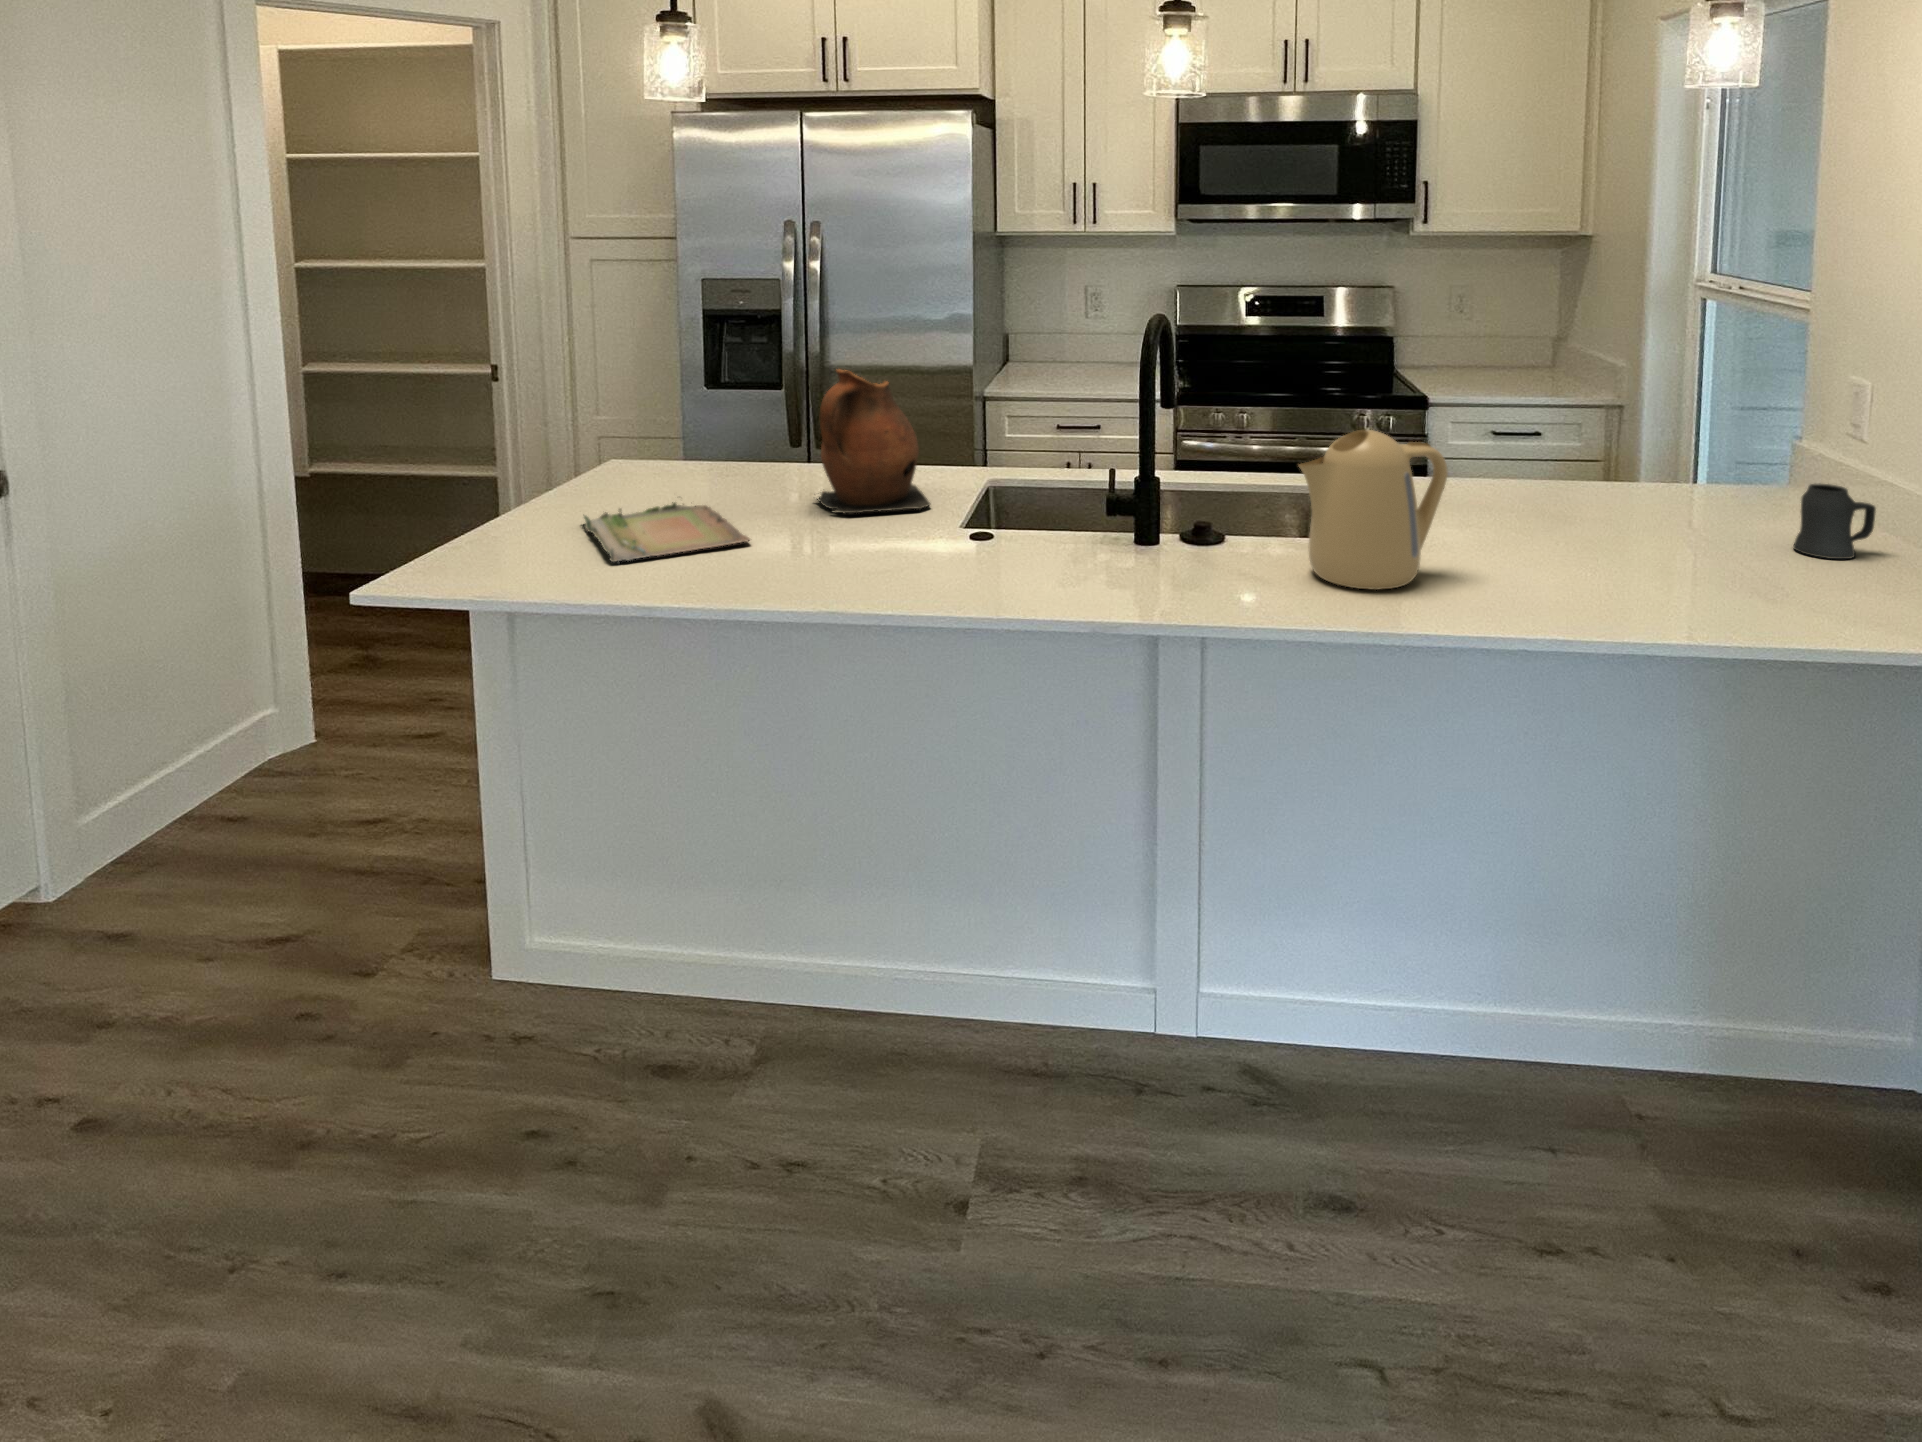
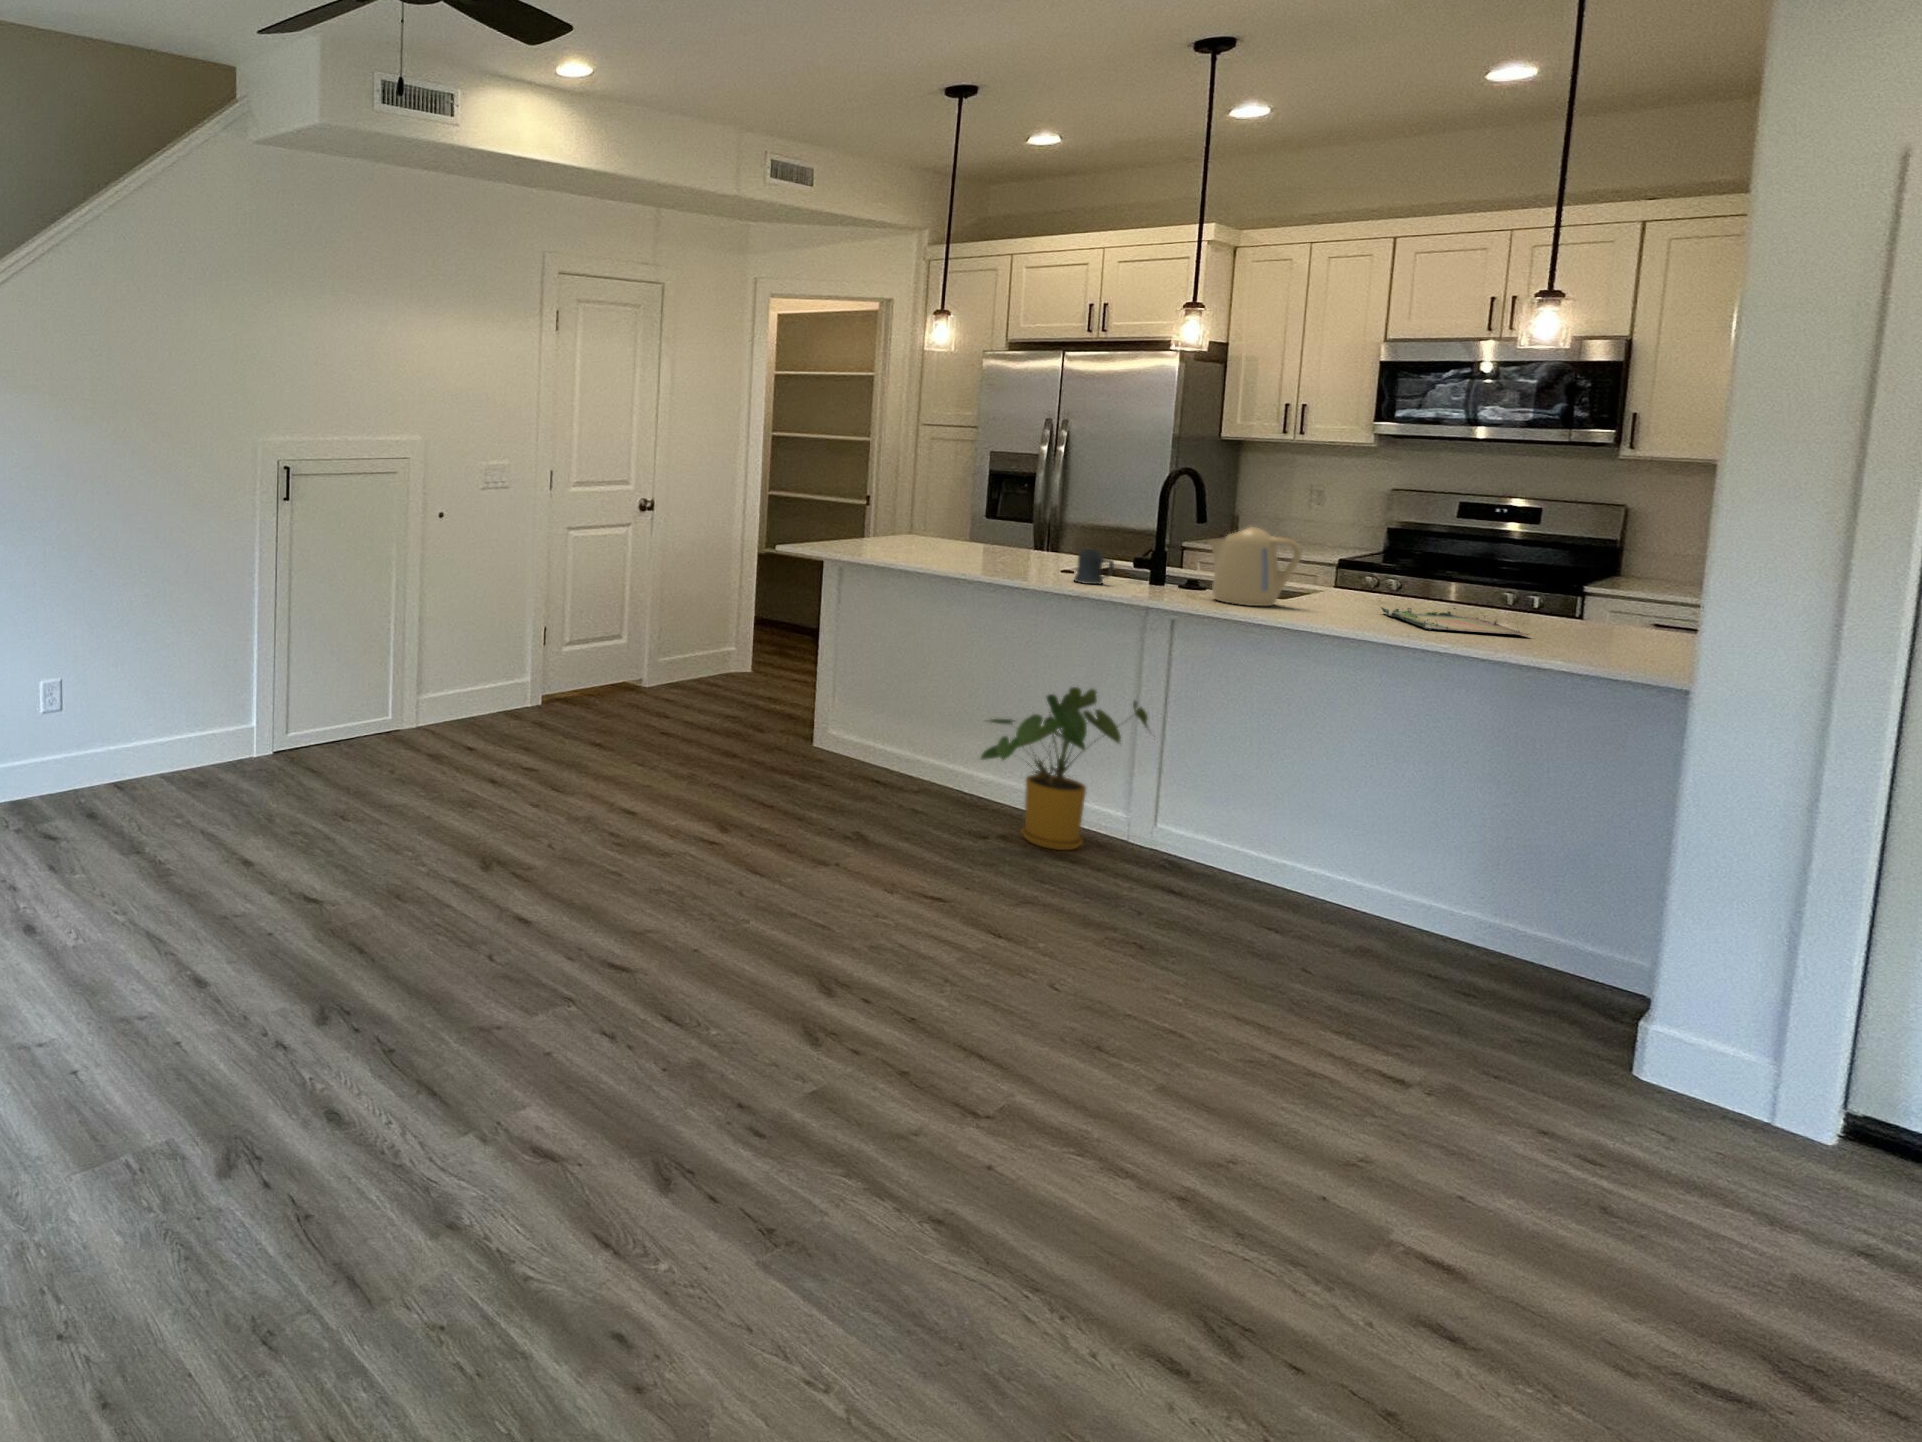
ceramic pitcher: present [818,370,930,513] -> none [993,487,1056,563]
mug: present [1793,484,1876,559] -> present [1074,549,1114,584]
tray: present [584,502,750,563] -> present [1381,607,1530,635]
house plant: none [942,791,1241,1206] -> present [981,687,1155,850]

